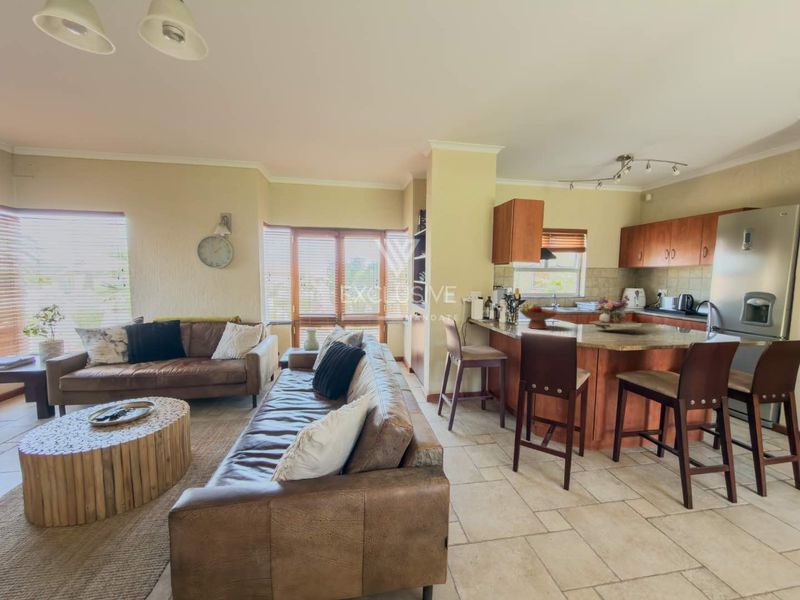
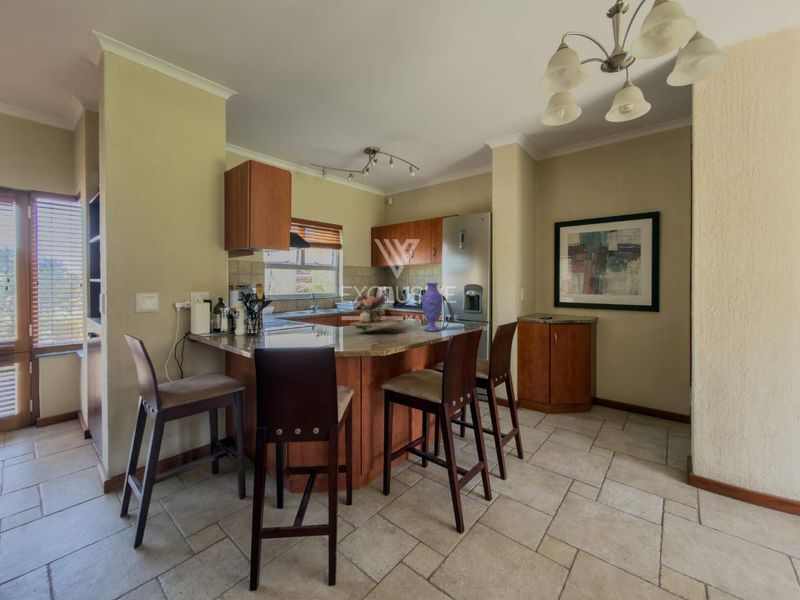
vase: none [668,291,694,337] -> present [422,283,442,331]
fruit bowl: present [520,305,558,329] -> none [259,305,313,340]

